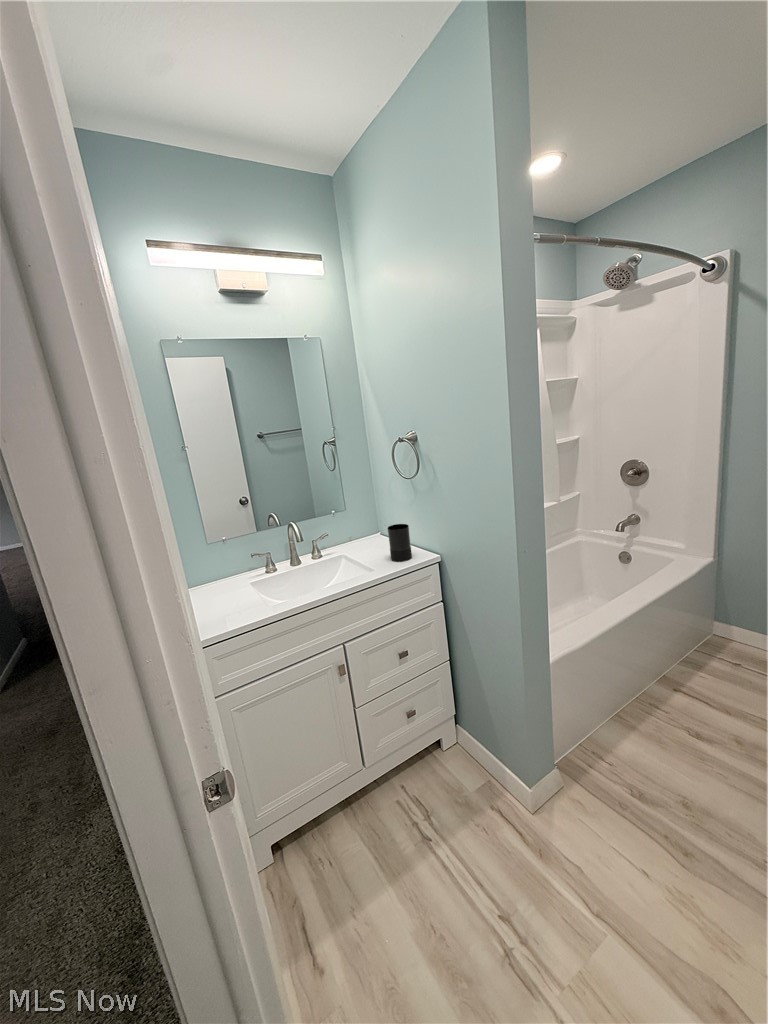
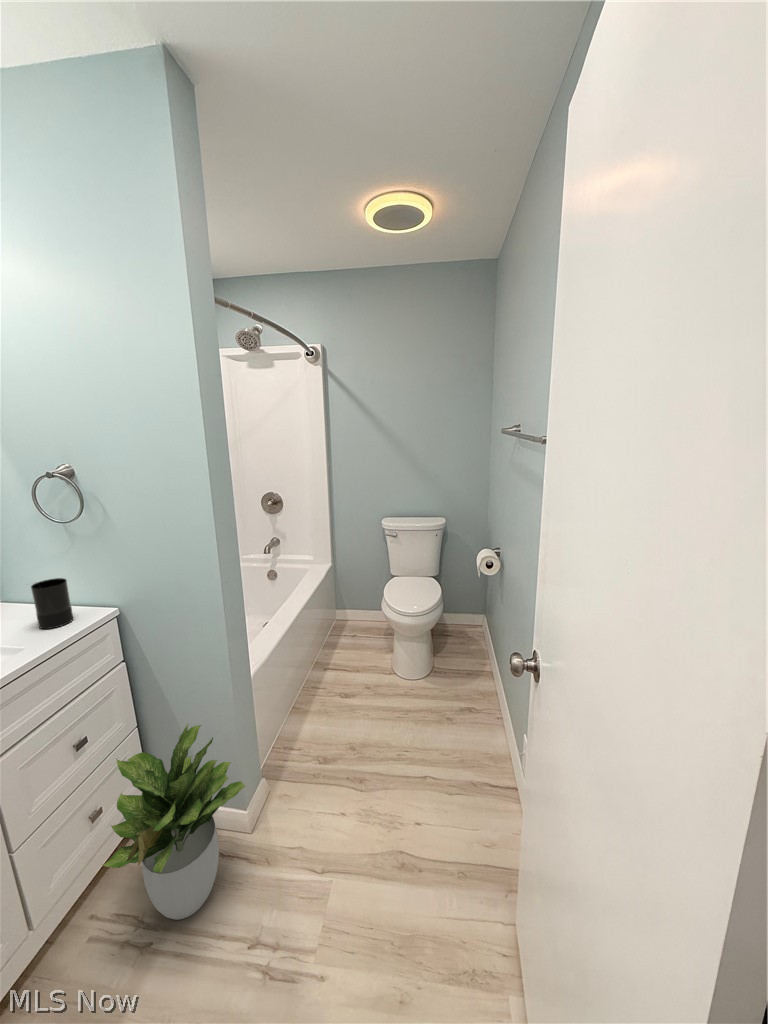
potted plant: none [399,676,519,843] -> present [103,724,245,920]

